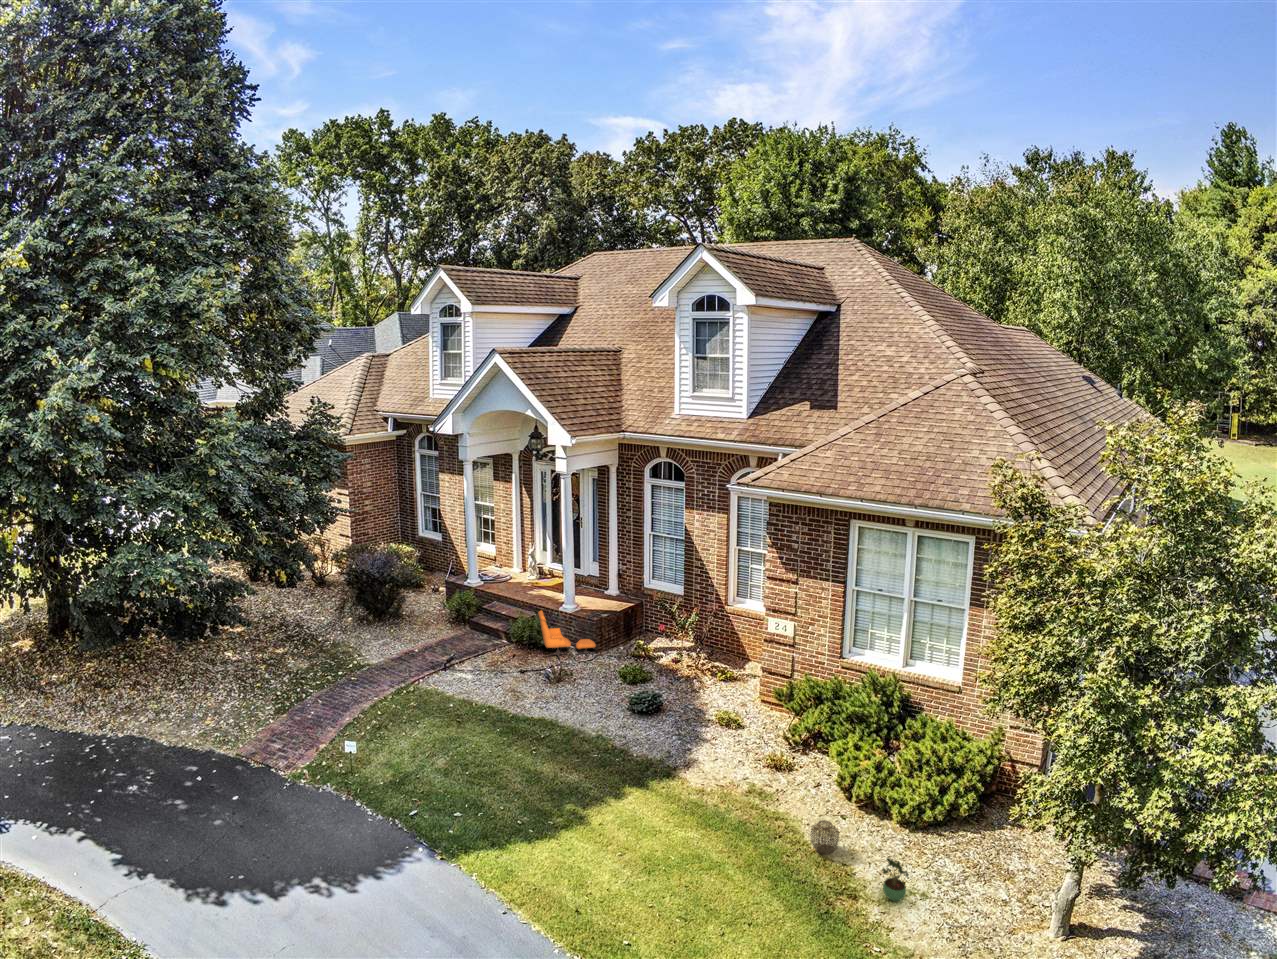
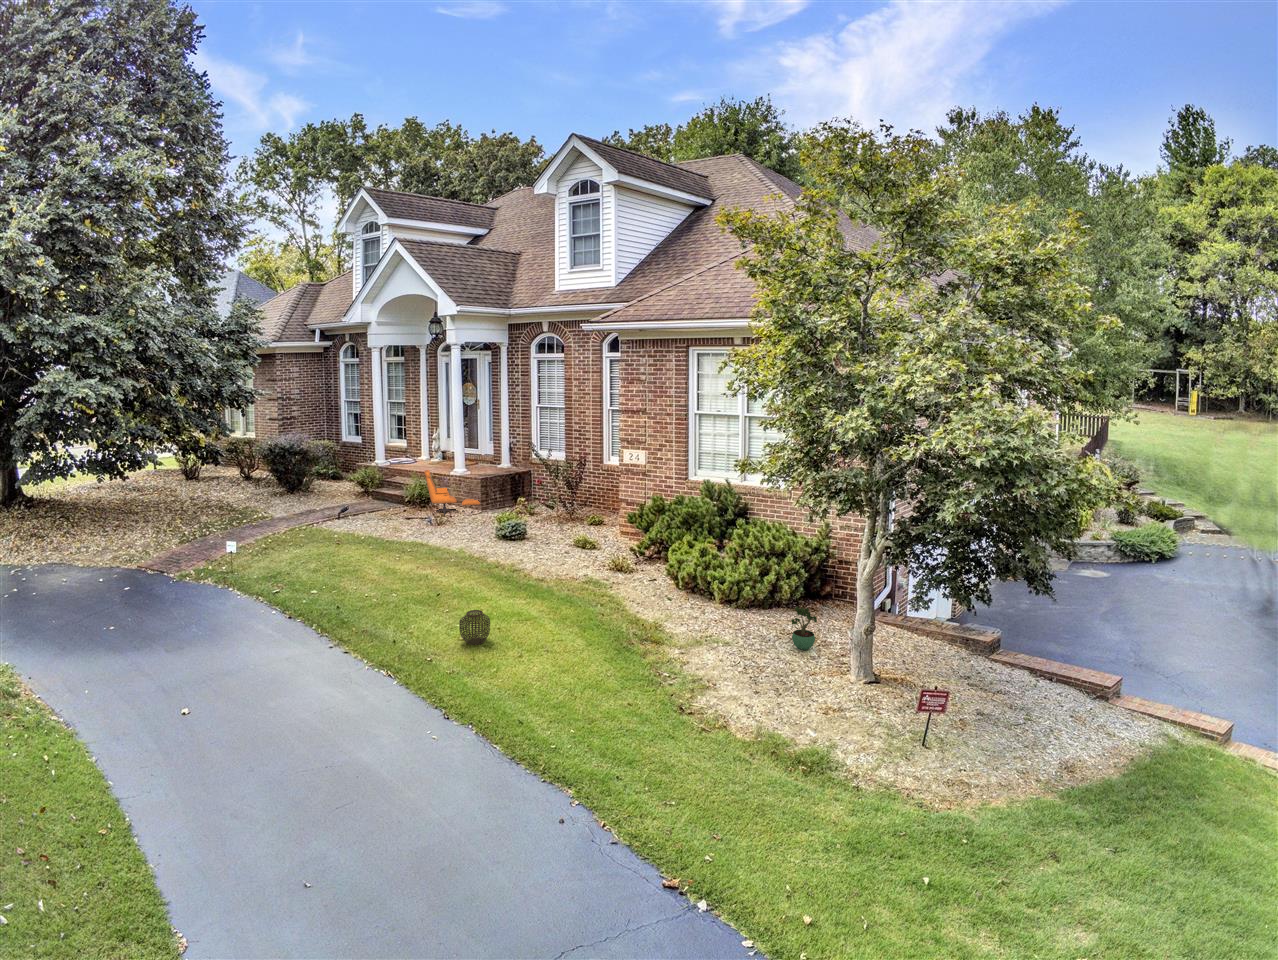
woven basket: present [811,820,839,855] -> present [459,610,490,645]
potted plant: present [882,858,909,901] -> present [791,606,817,650]

